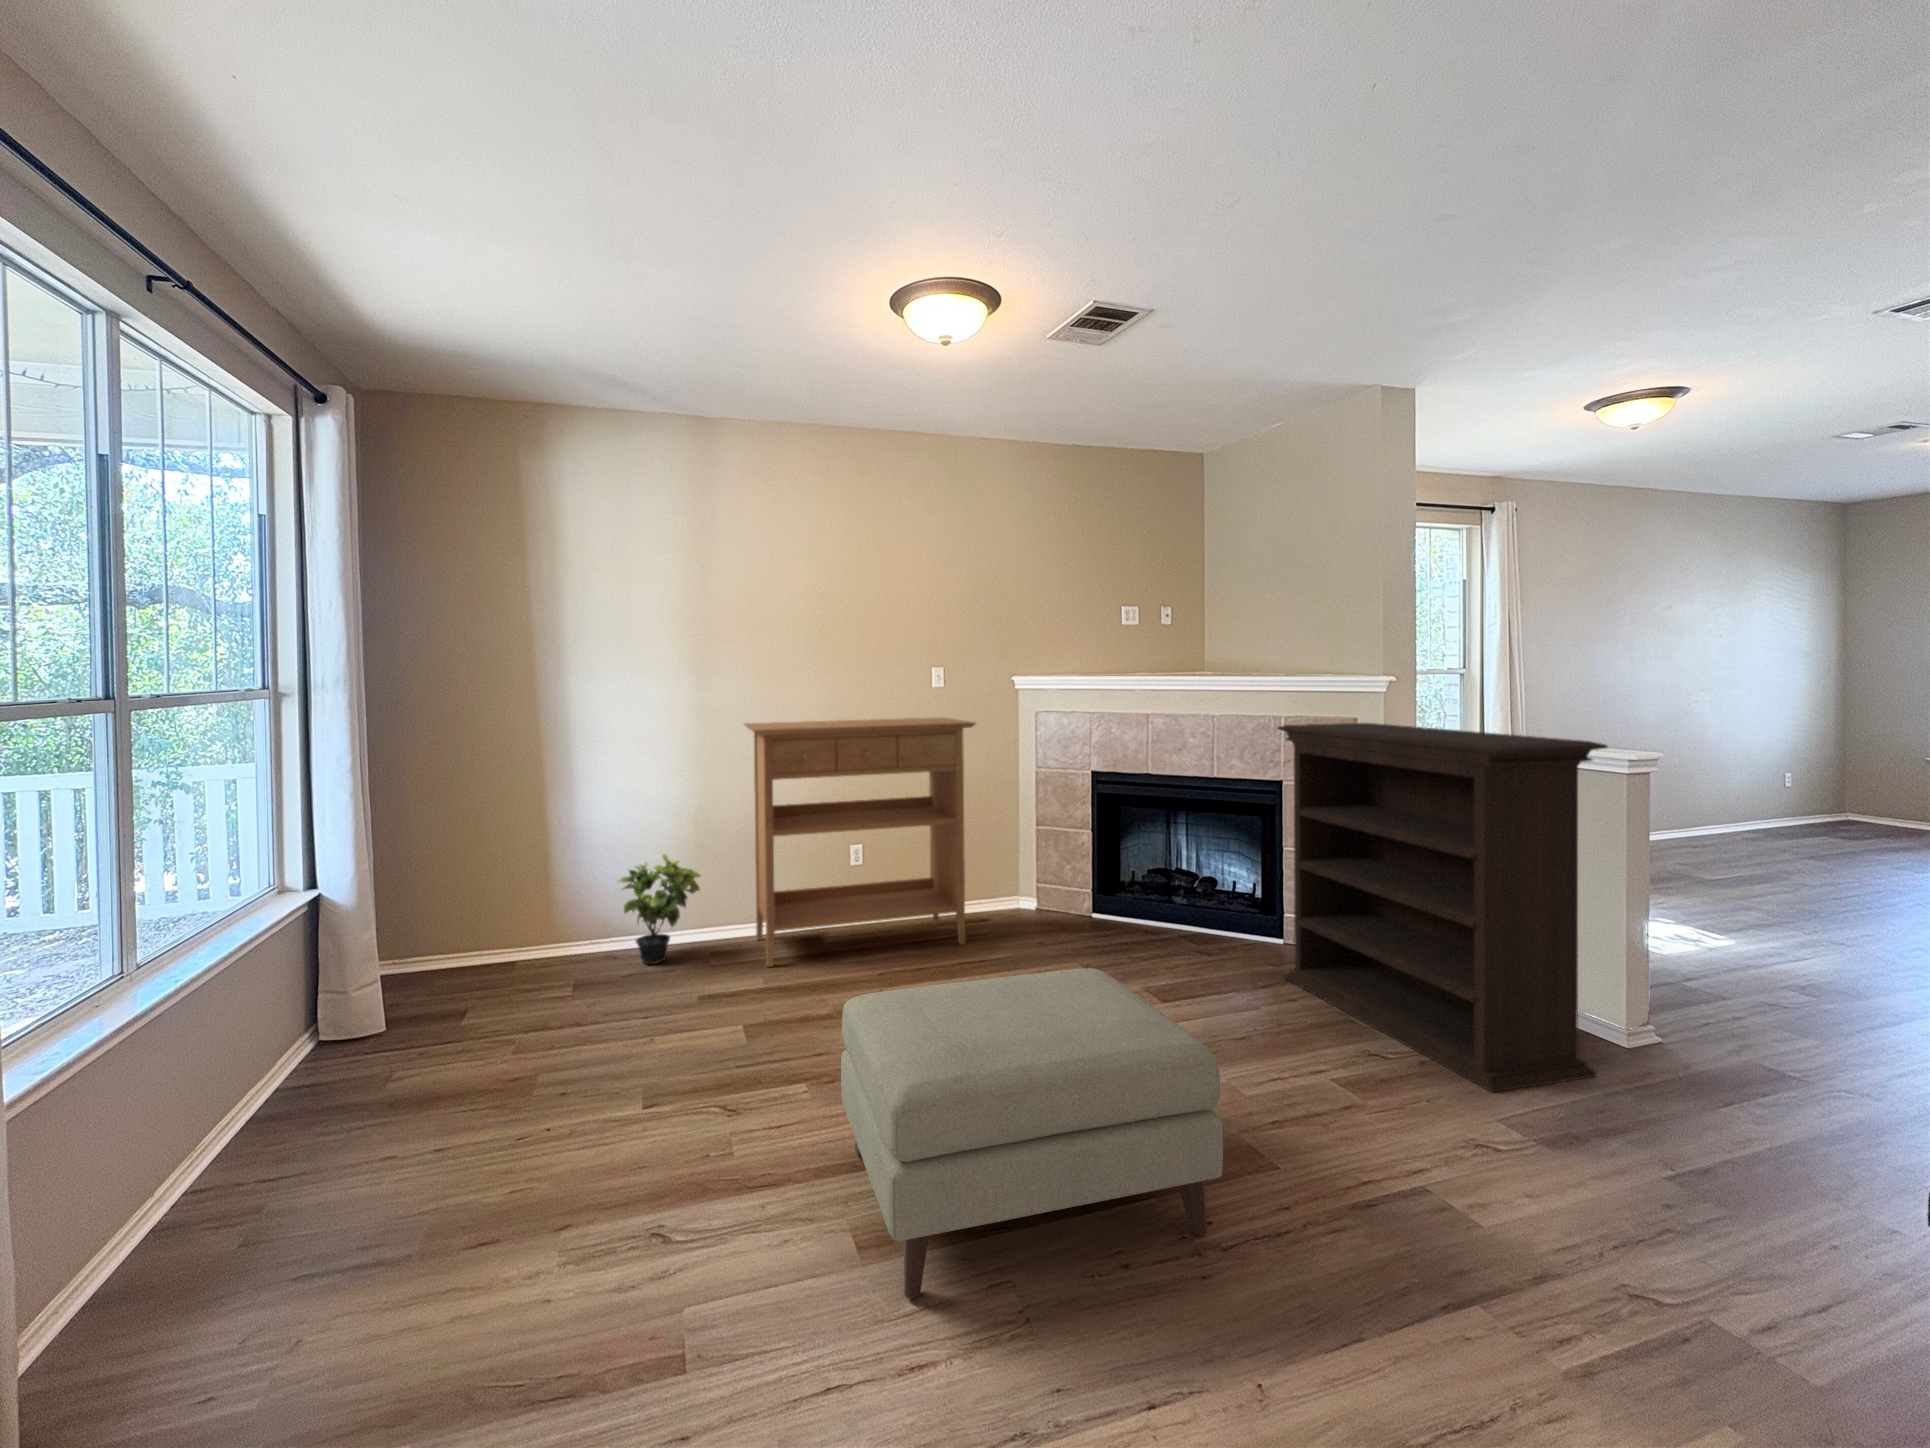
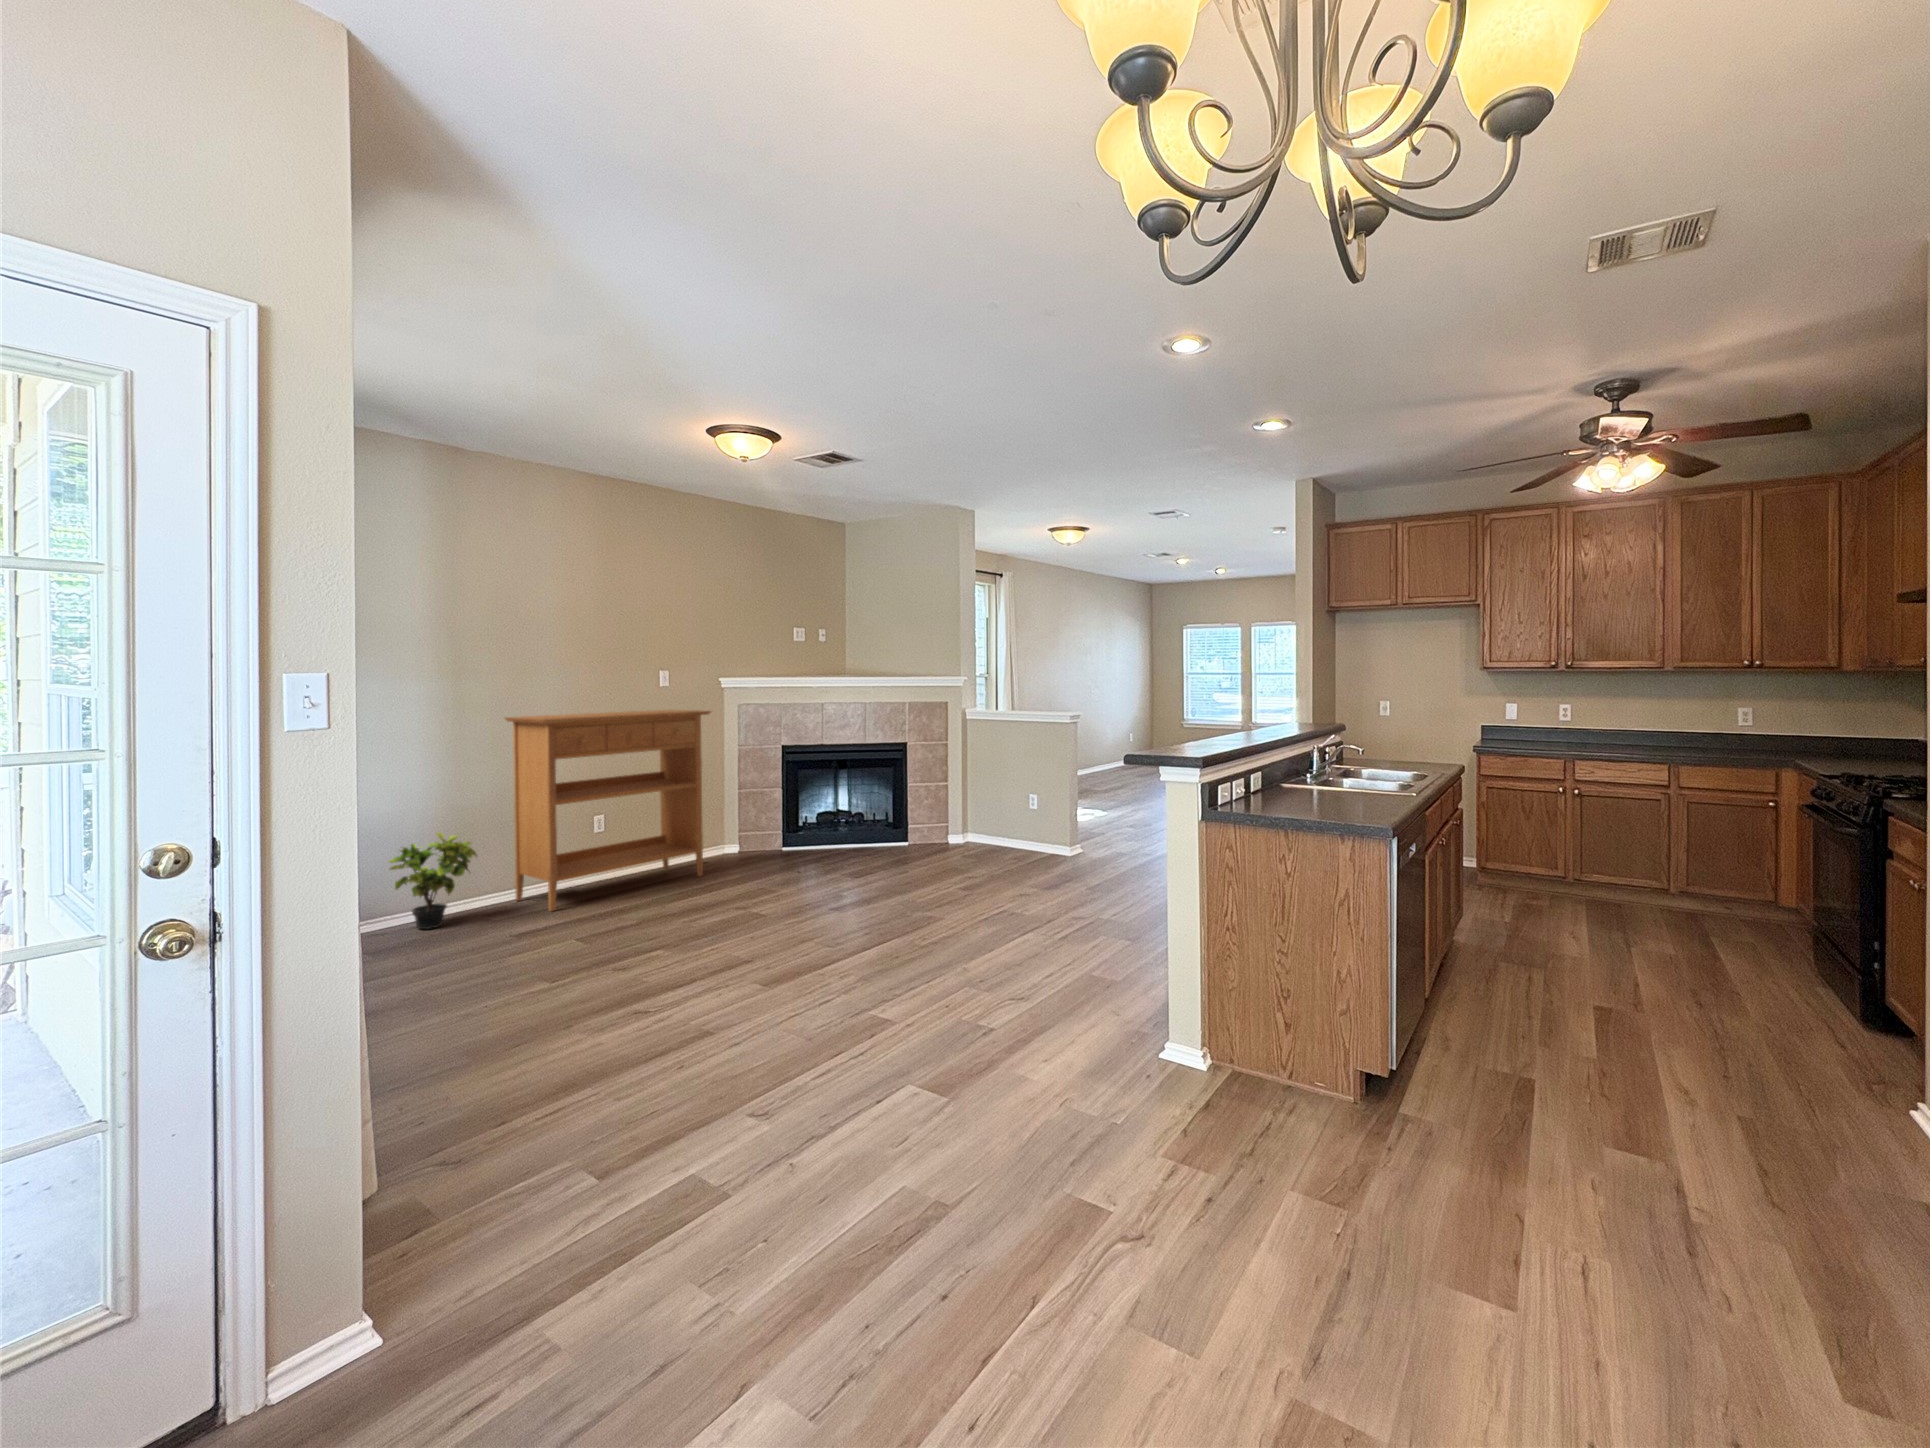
bookshelf: present [1278,723,1607,1092] -> none [911,703,1062,878]
ottoman: present [841,968,1223,1298] -> none [717,837,929,983]

